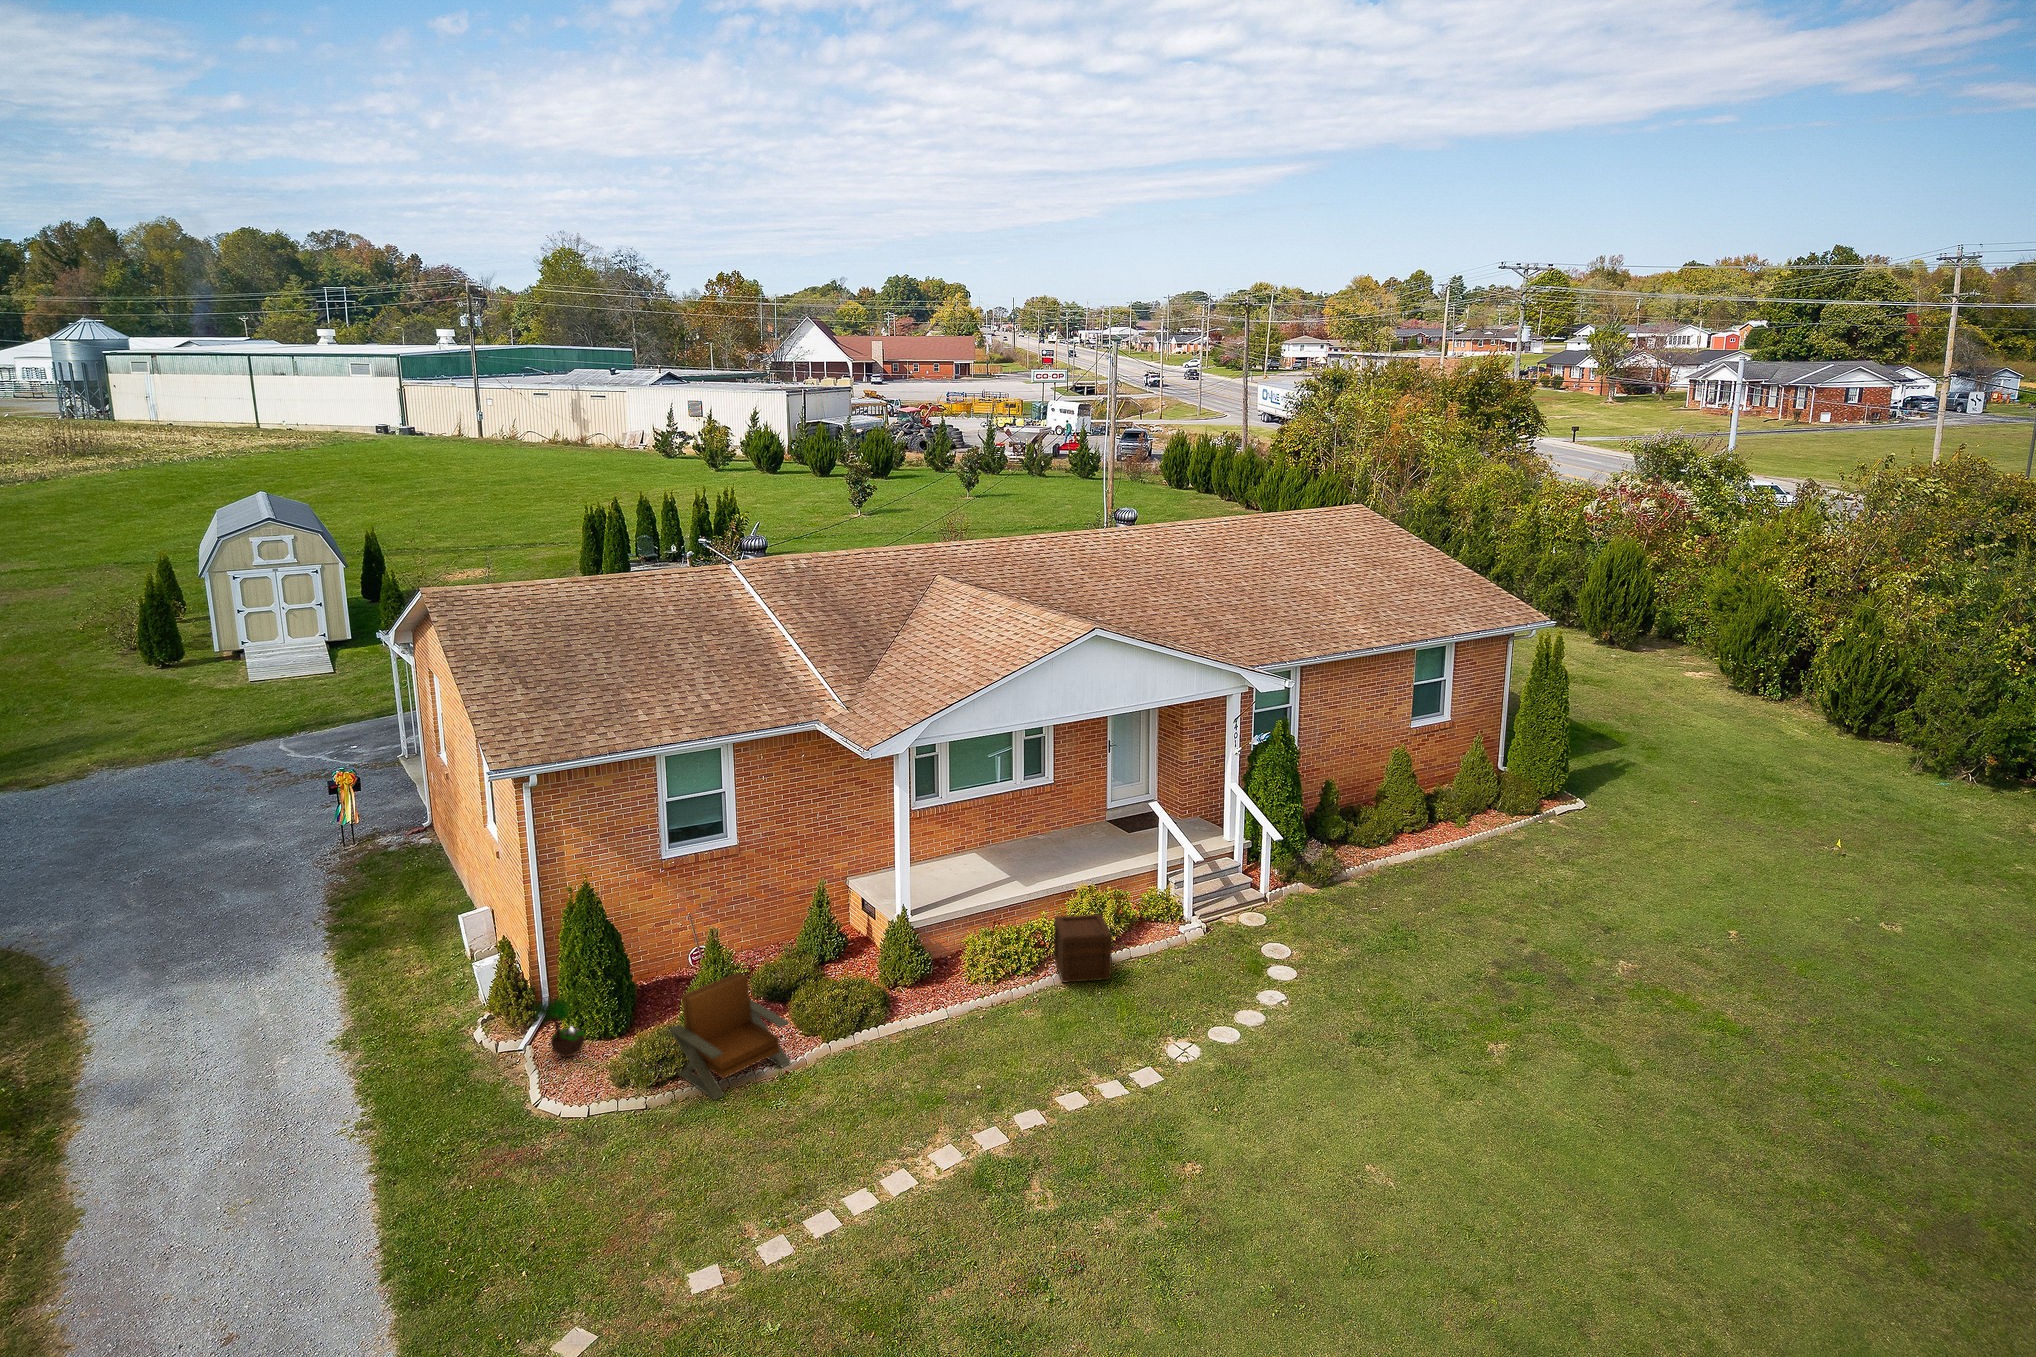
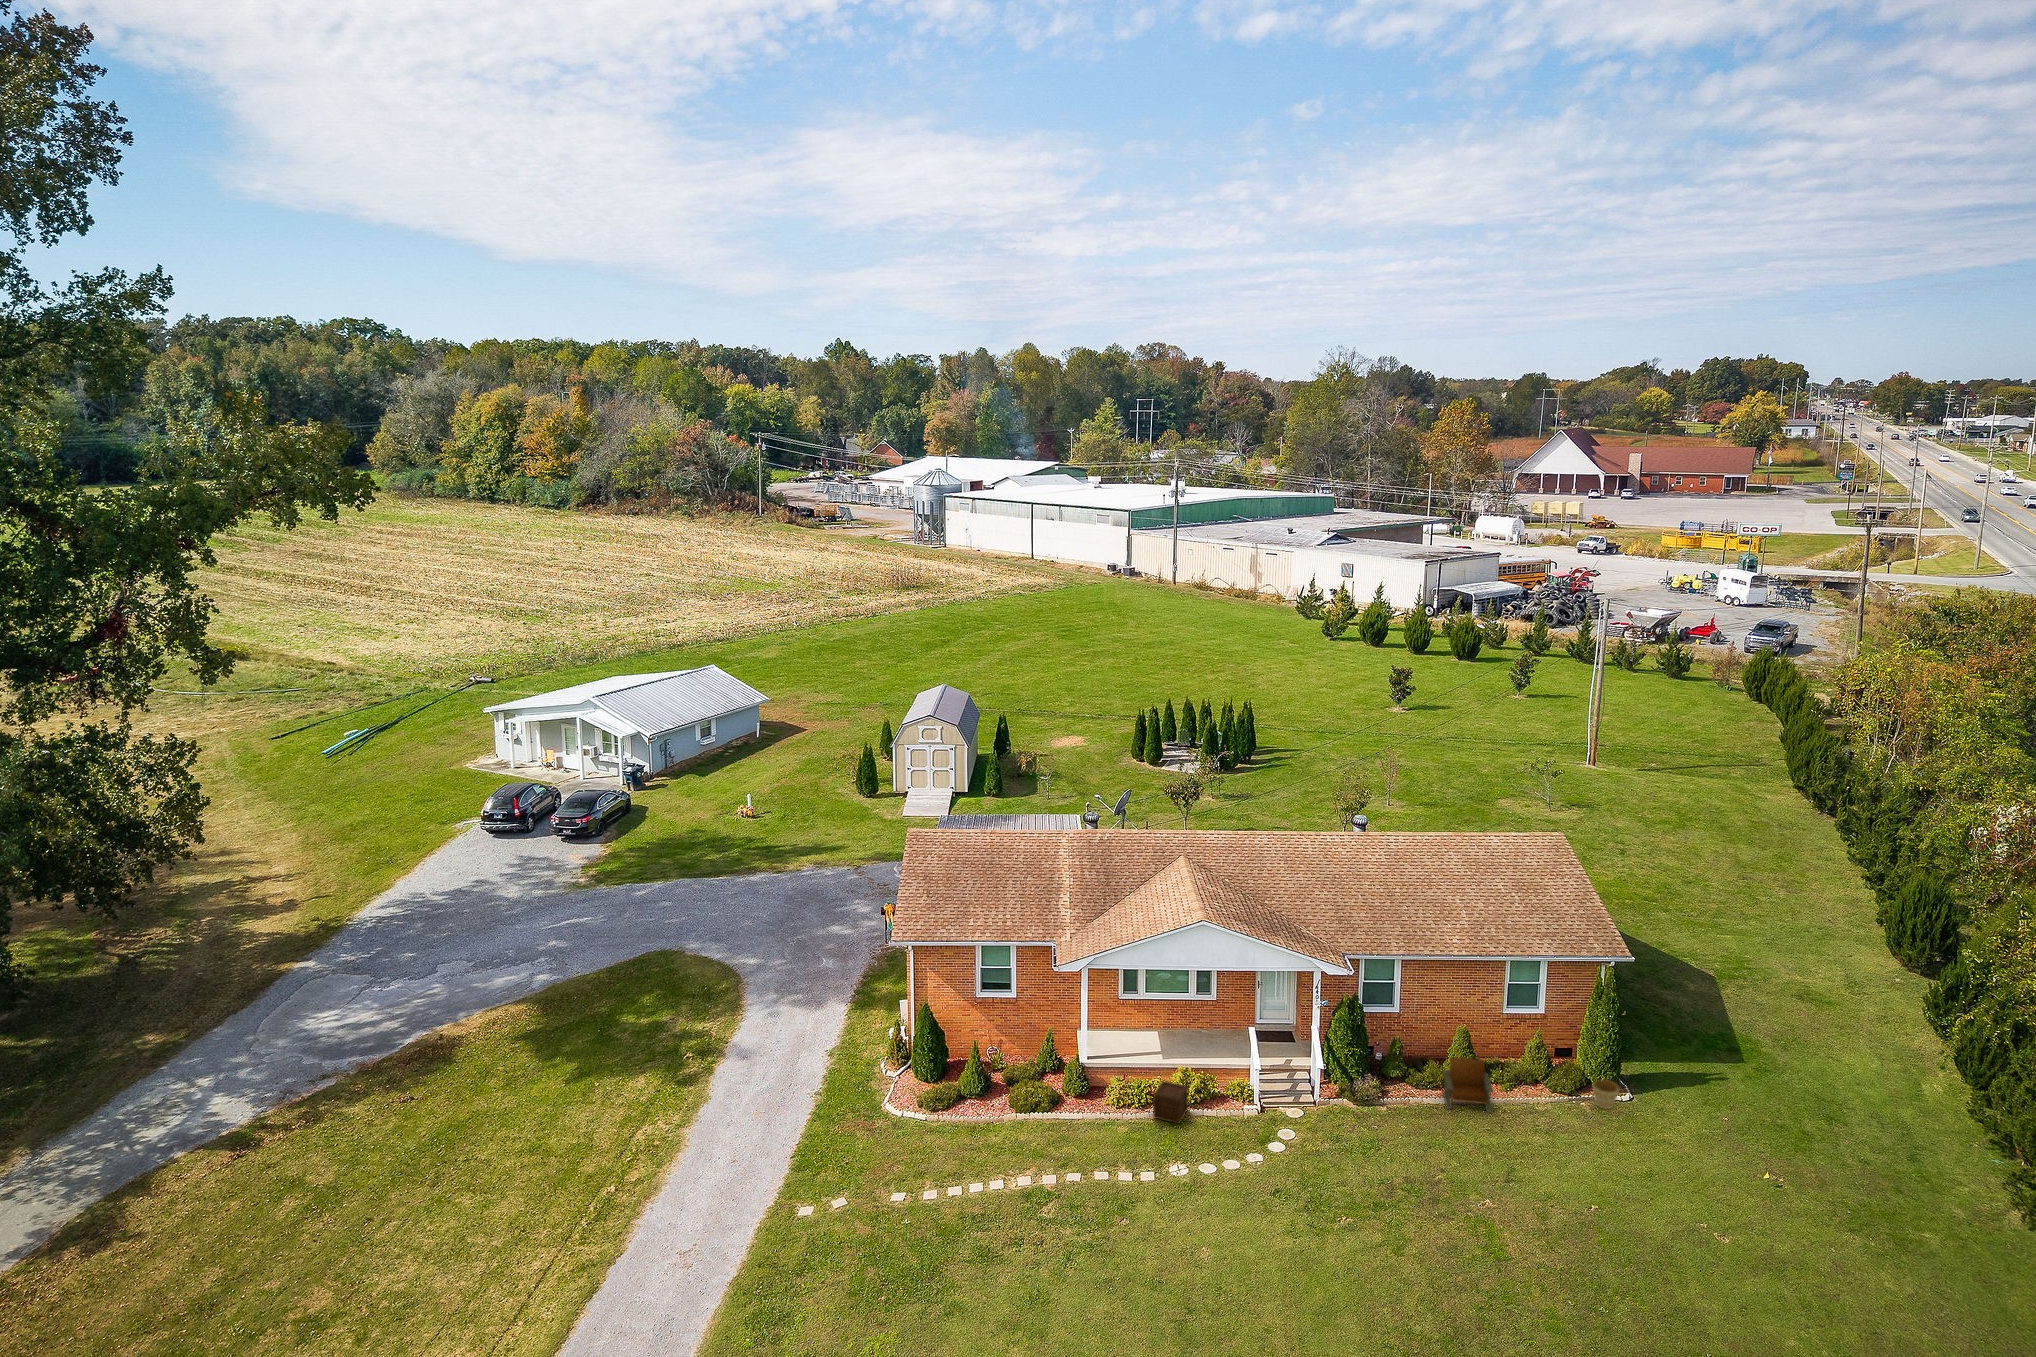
wooden bucket: none [1533,788,1570,824] -> present [1592,1080,1619,1109]
lounge chair: present [670,972,791,1100] -> present [1443,1057,1493,1112]
potted tree: present [534,995,585,1057] -> none [897,1053,920,1086]

